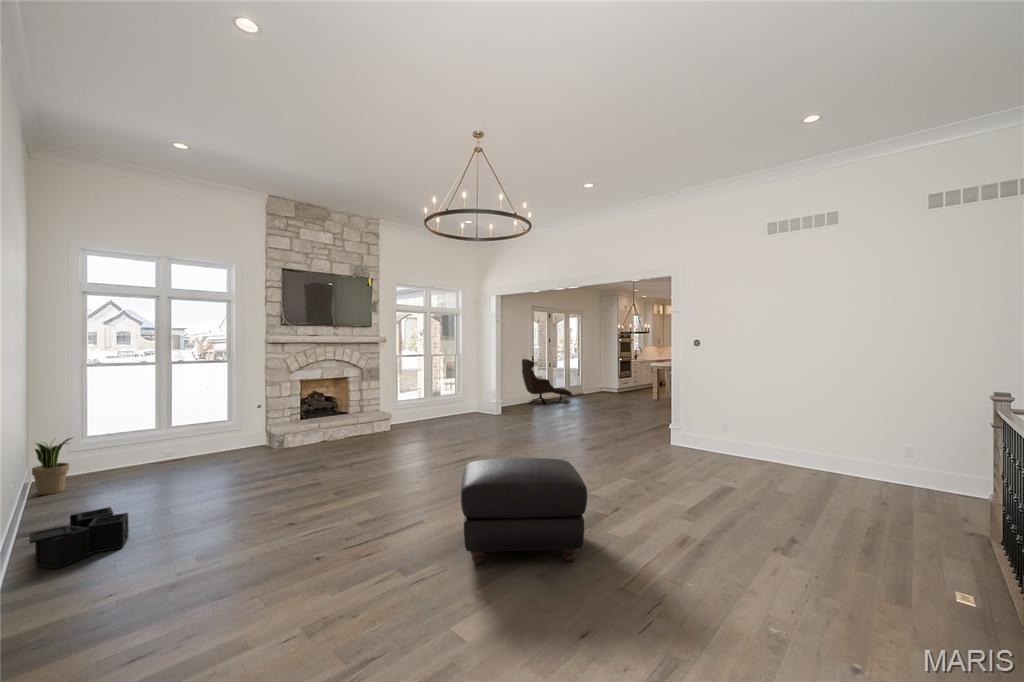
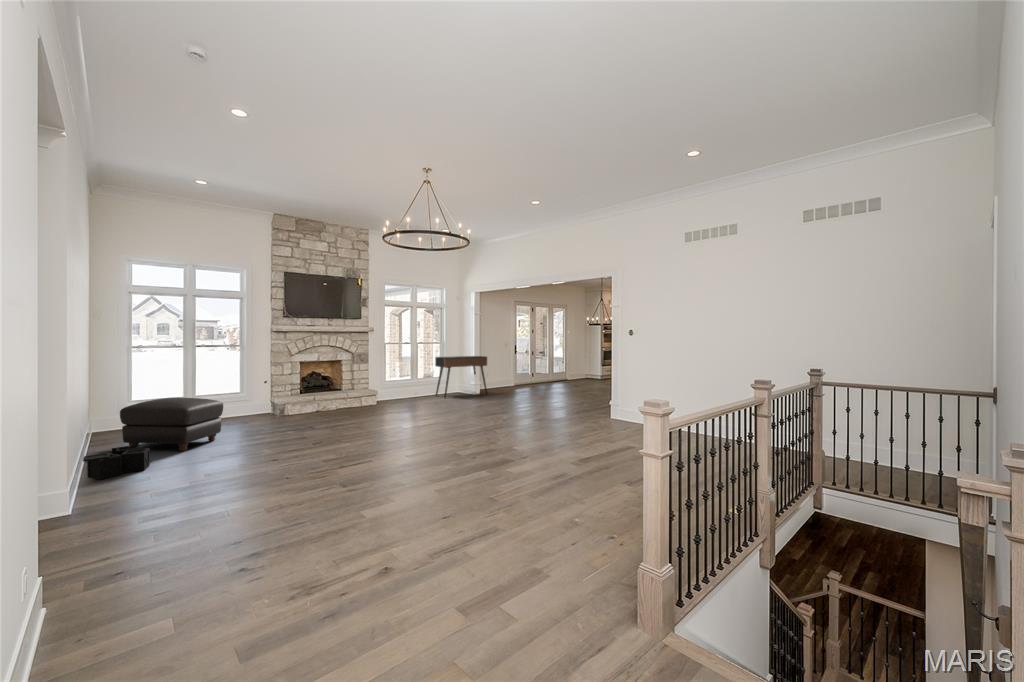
lounge chair: present [522,359,572,405] -> none [503,348,547,388]
console table: none [455,369,513,419] -> present [435,356,487,398]
potted plant: present [32,438,72,495] -> none [93,400,122,440]
ottoman: present [461,458,587,564] -> present [120,398,223,451]

